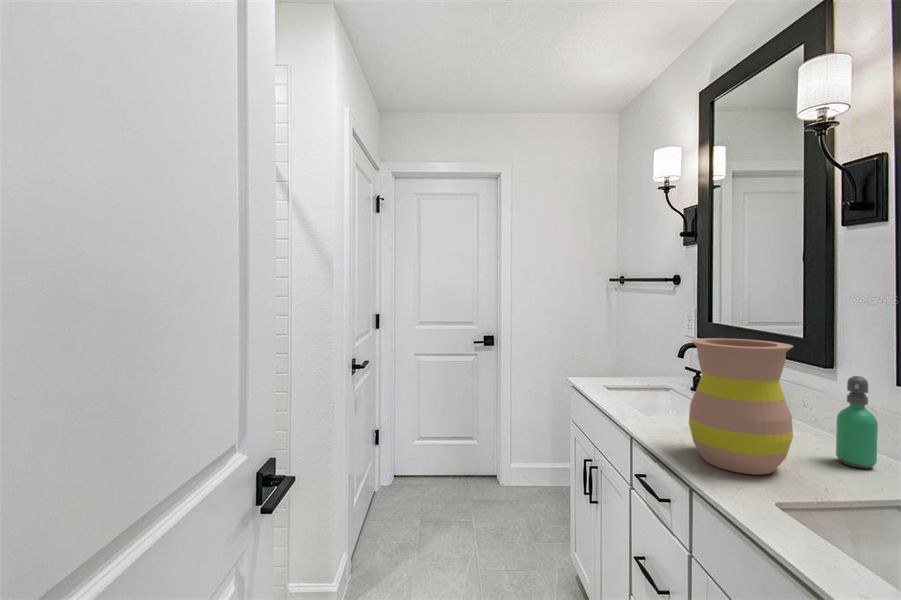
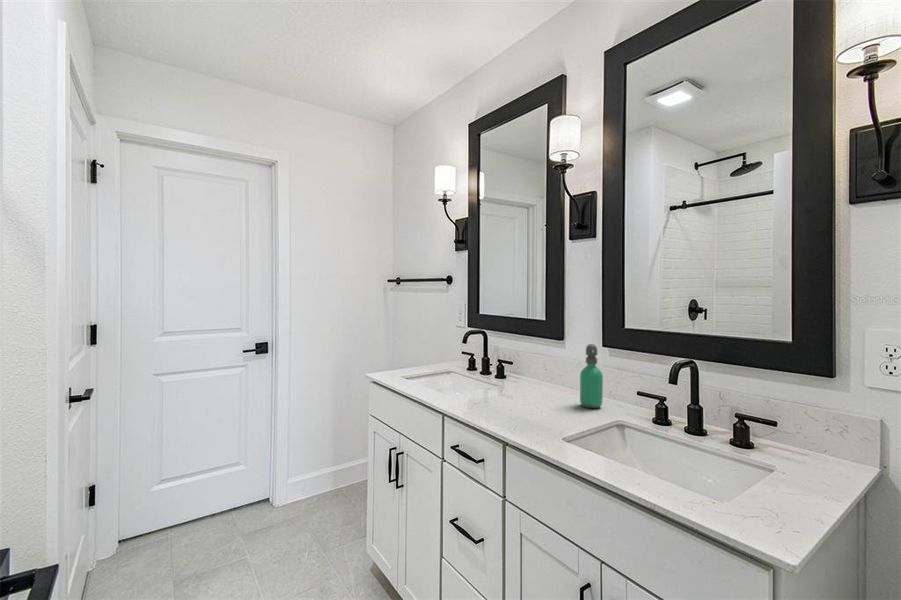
vase: present [689,338,793,475] -> none [494,322,564,424]

